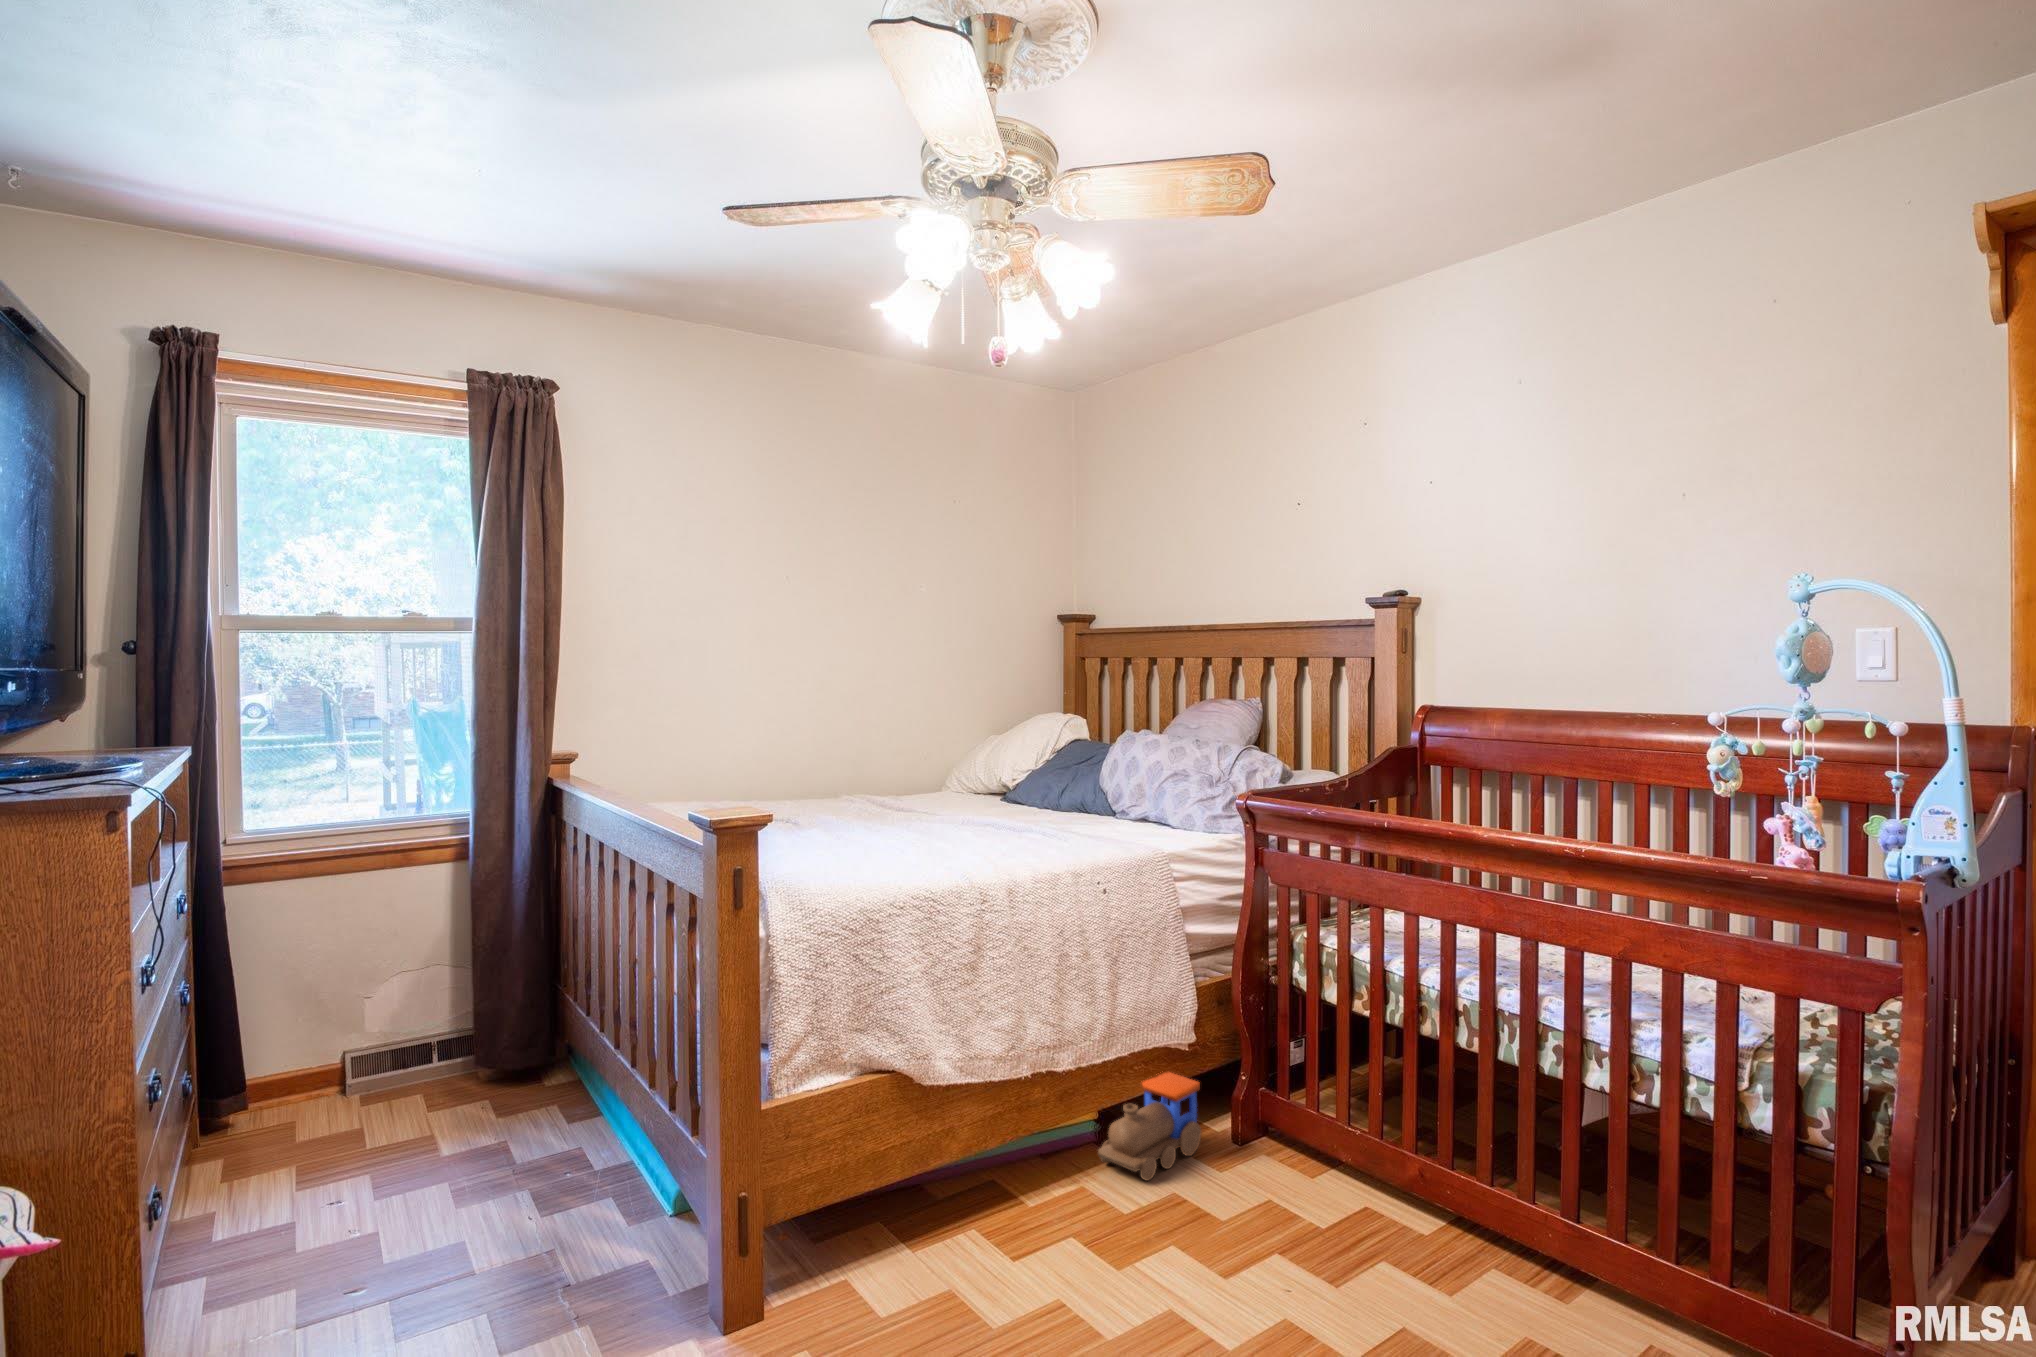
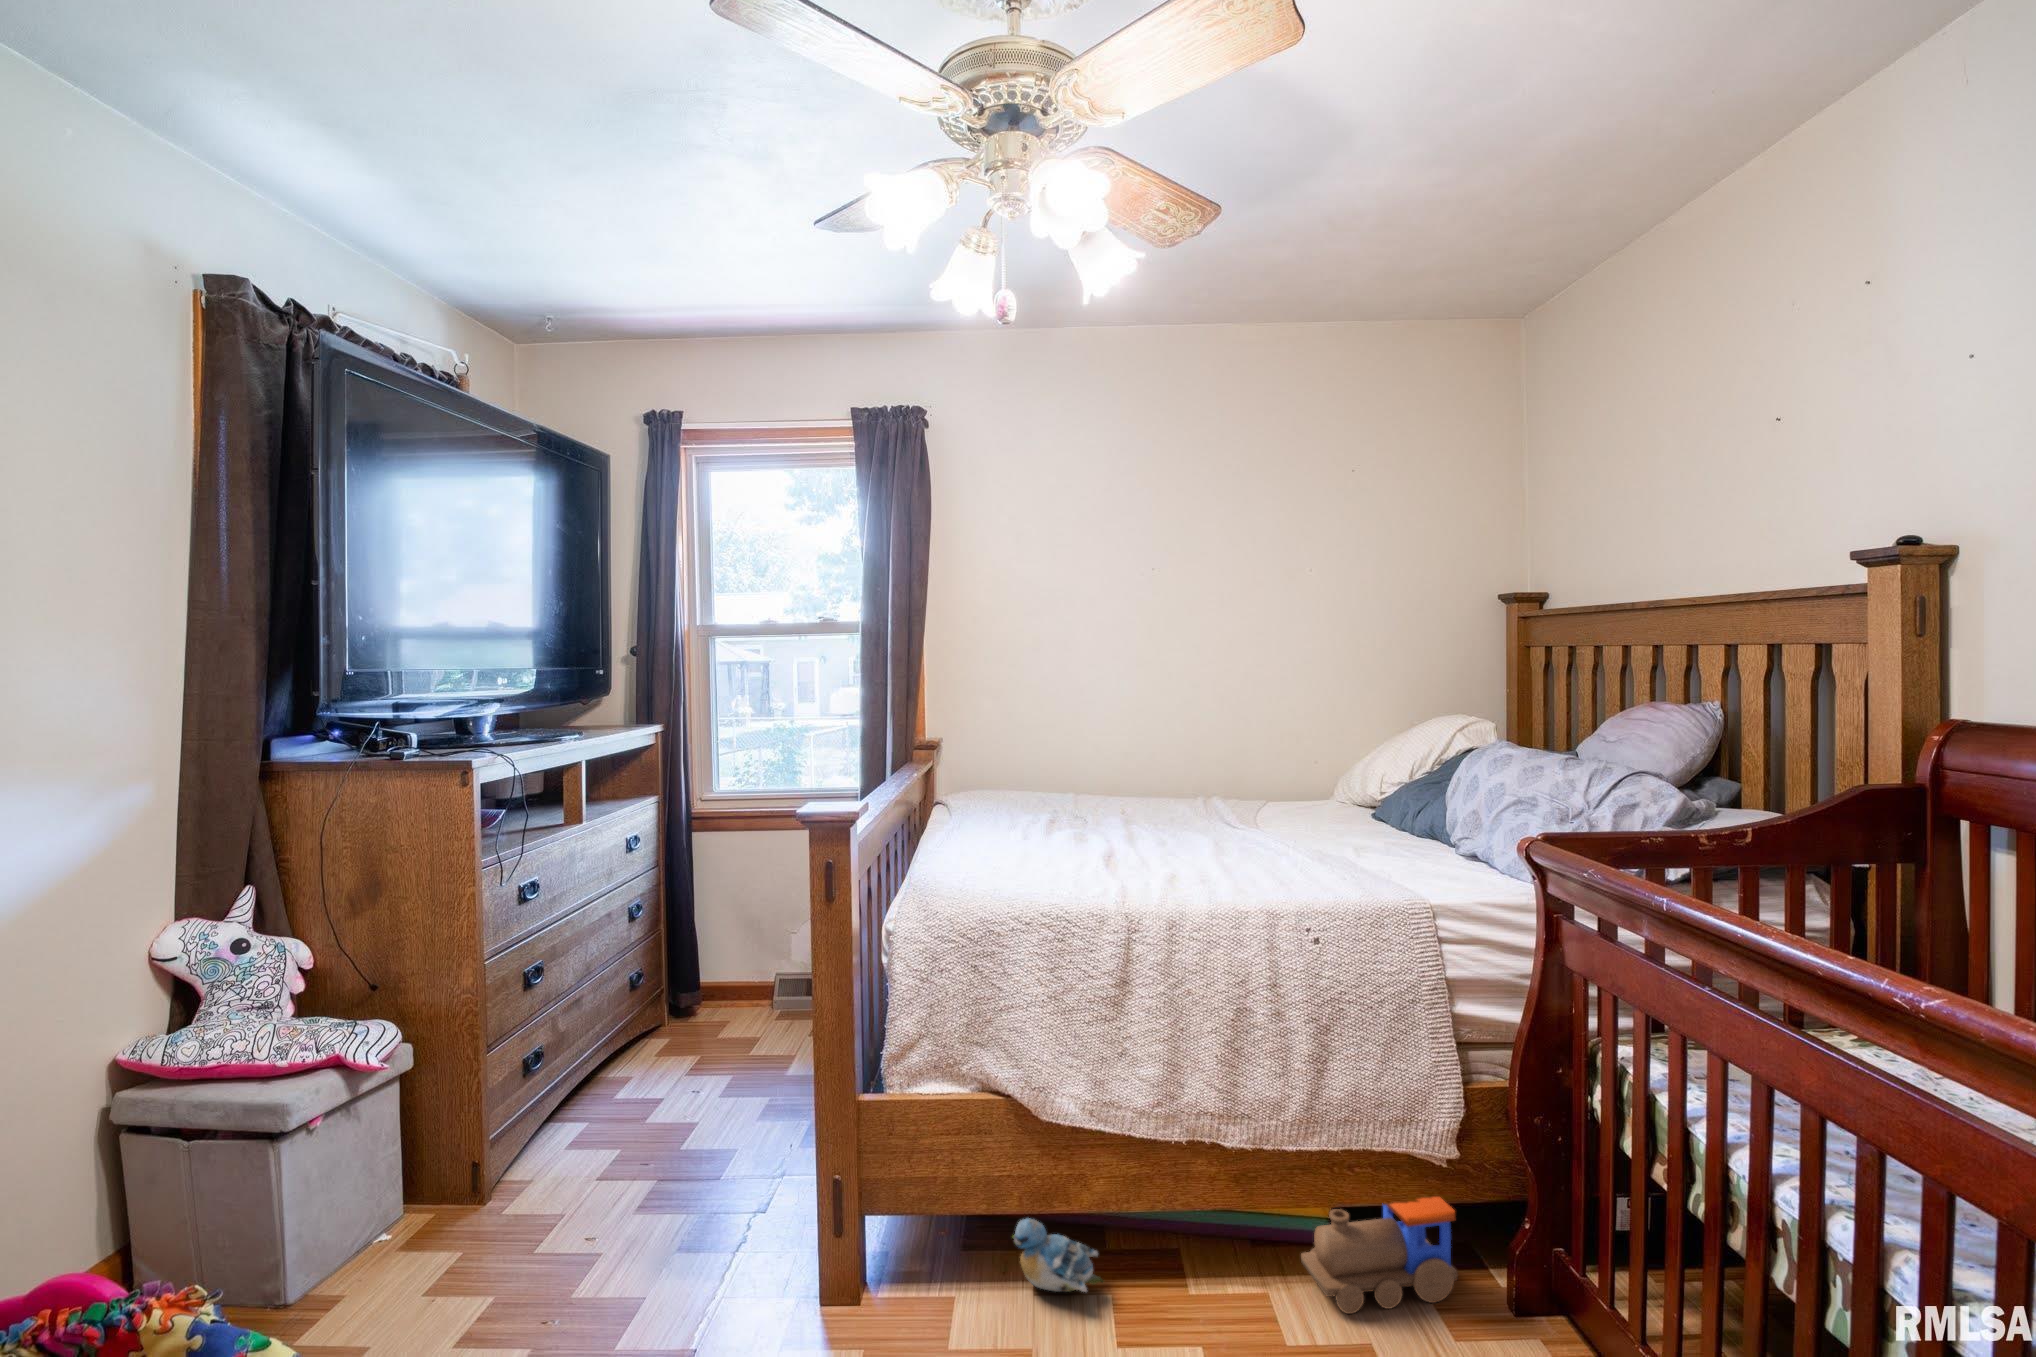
plush toy: none [889,1183,972,1244] -> present [1013,1219,1104,1292]

